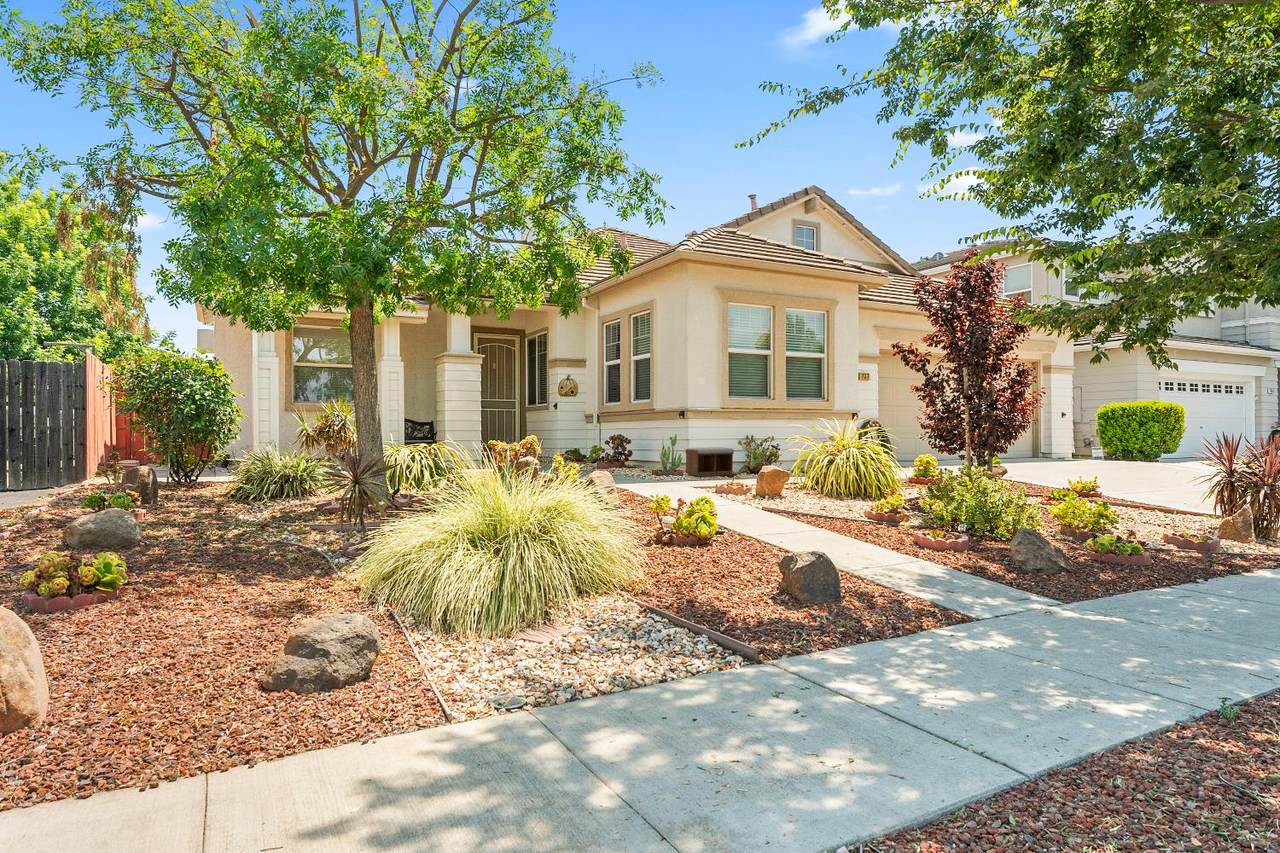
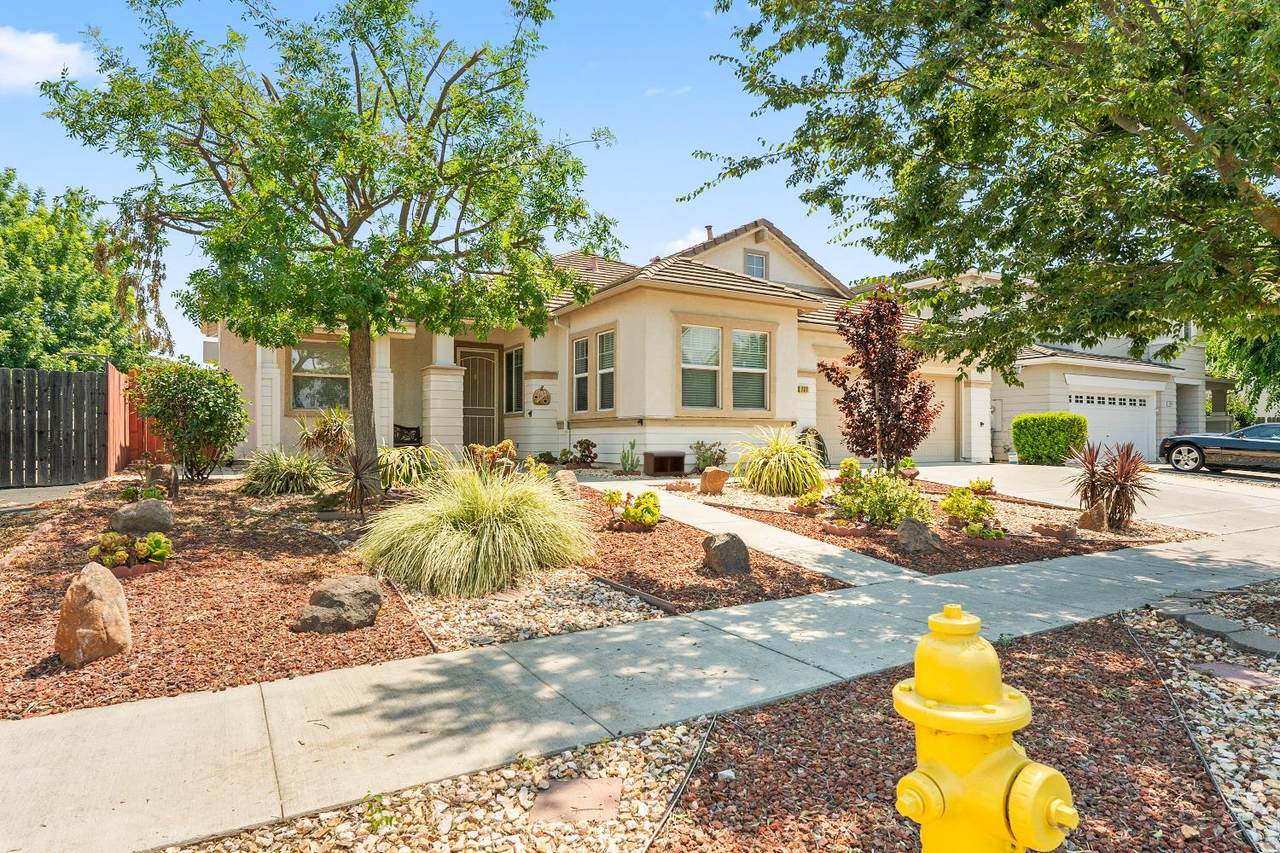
potted plant: none [296,492,348,532] -> present [304,486,348,520]

